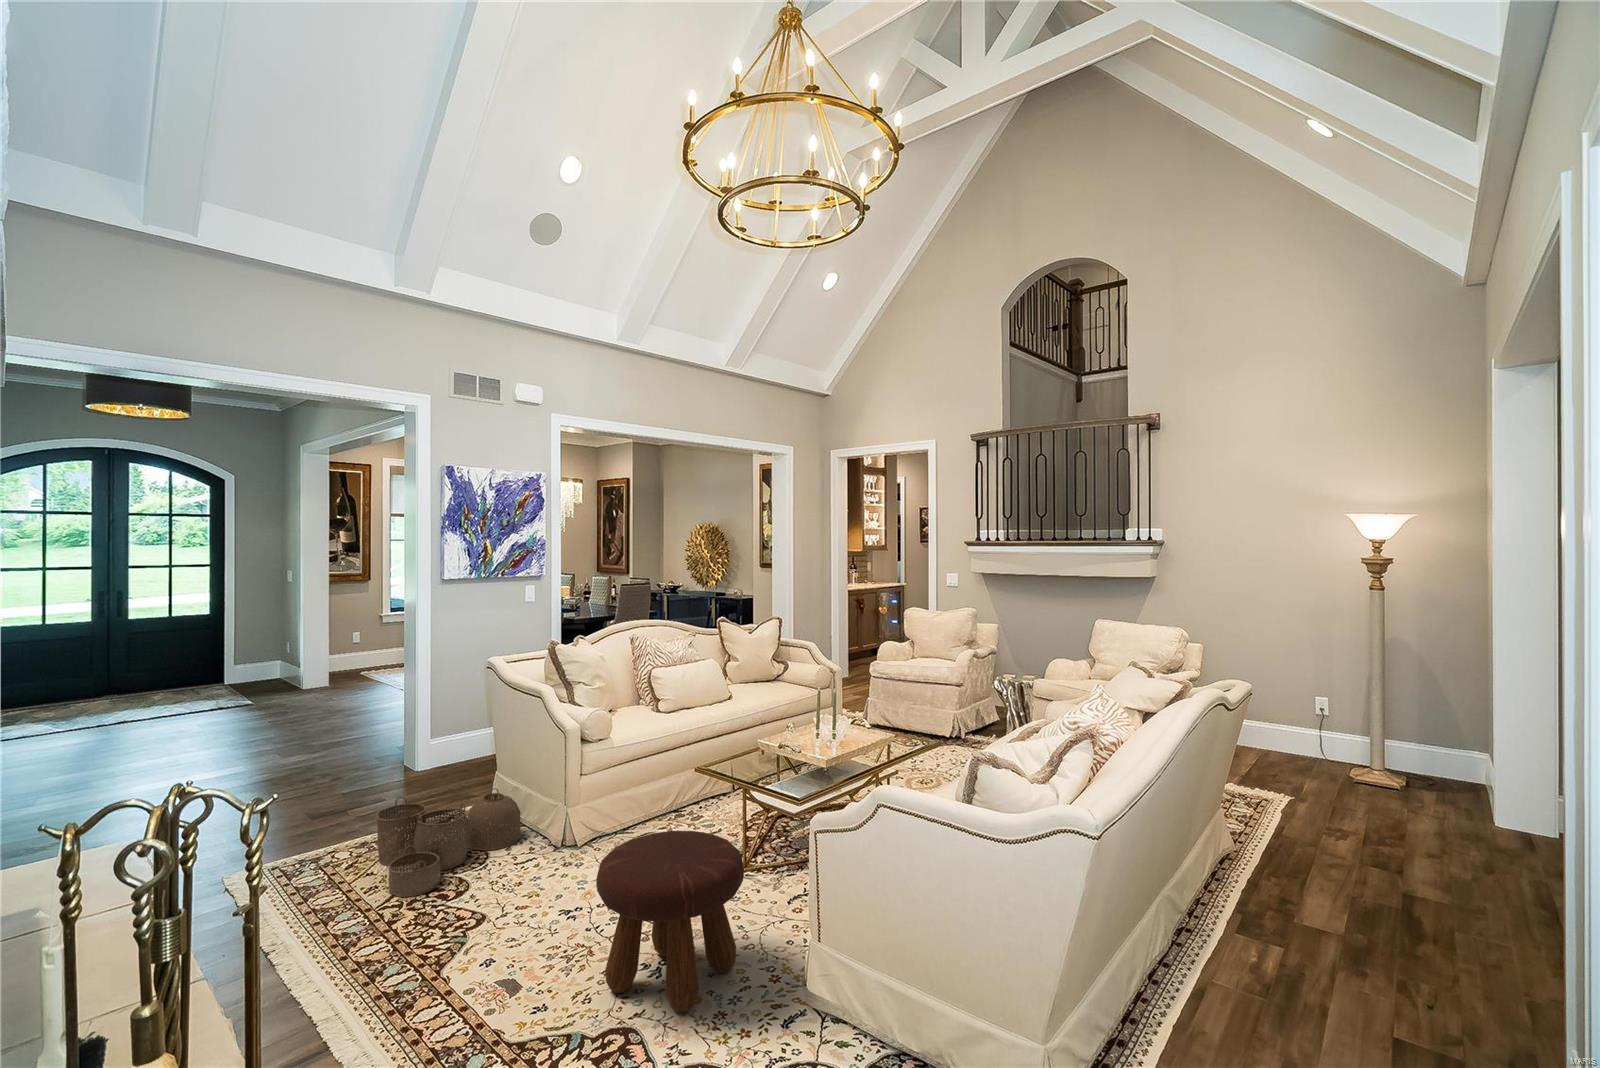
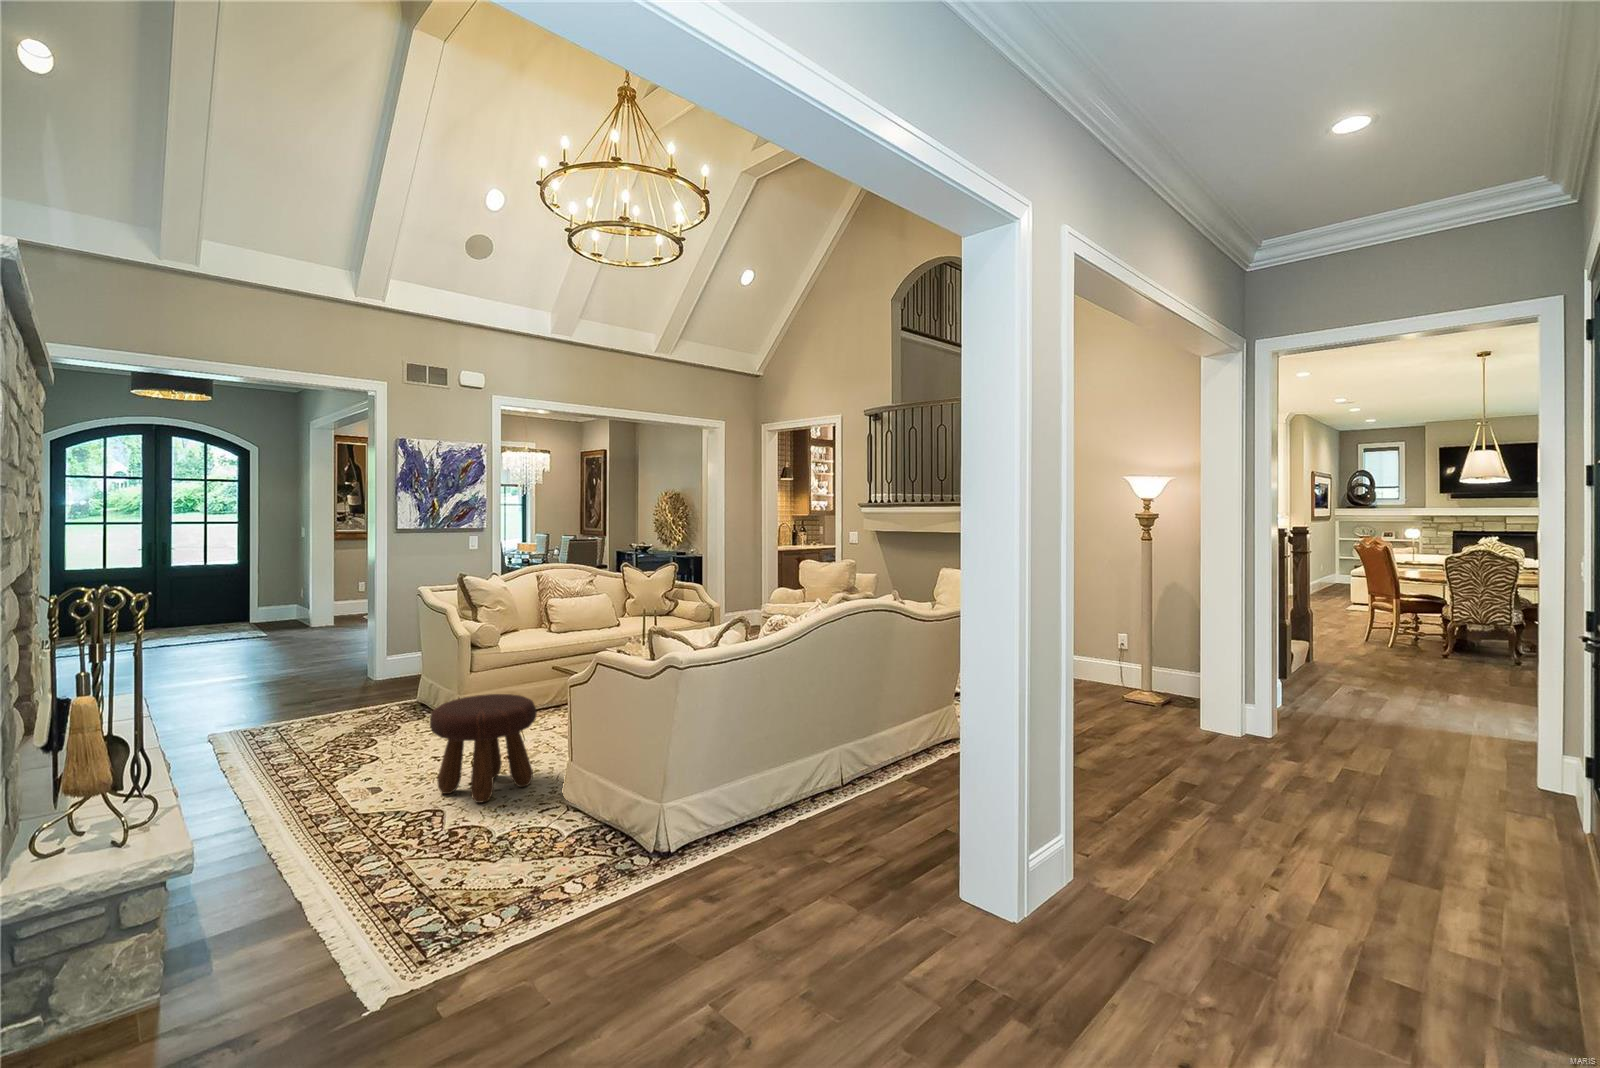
woven basket: present [376,788,521,897] -> none [320,682,432,747]

